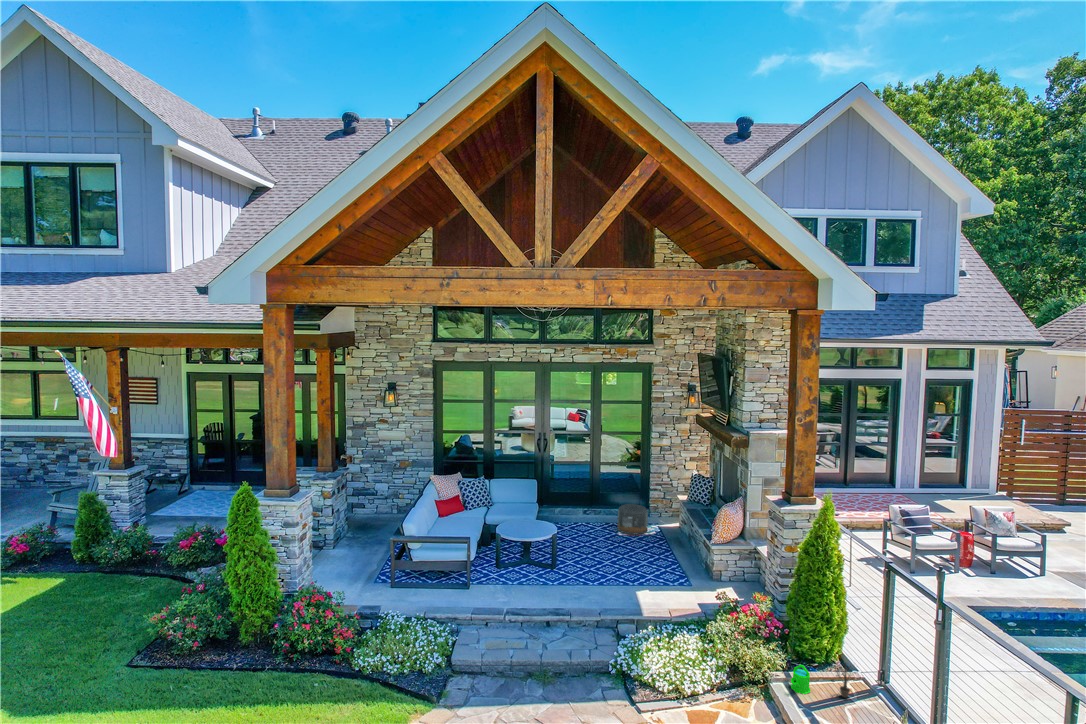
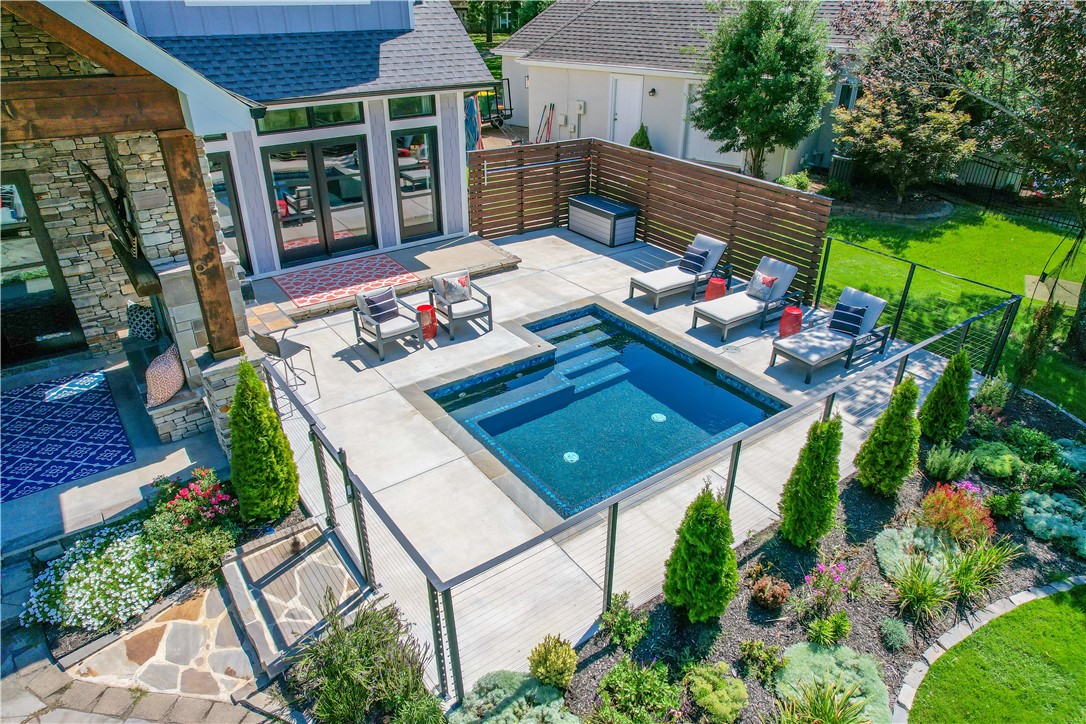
pouf: present [617,504,648,535] -> none [35,360,85,402]
watering can: present [791,664,810,694] -> none [238,539,263,567]

